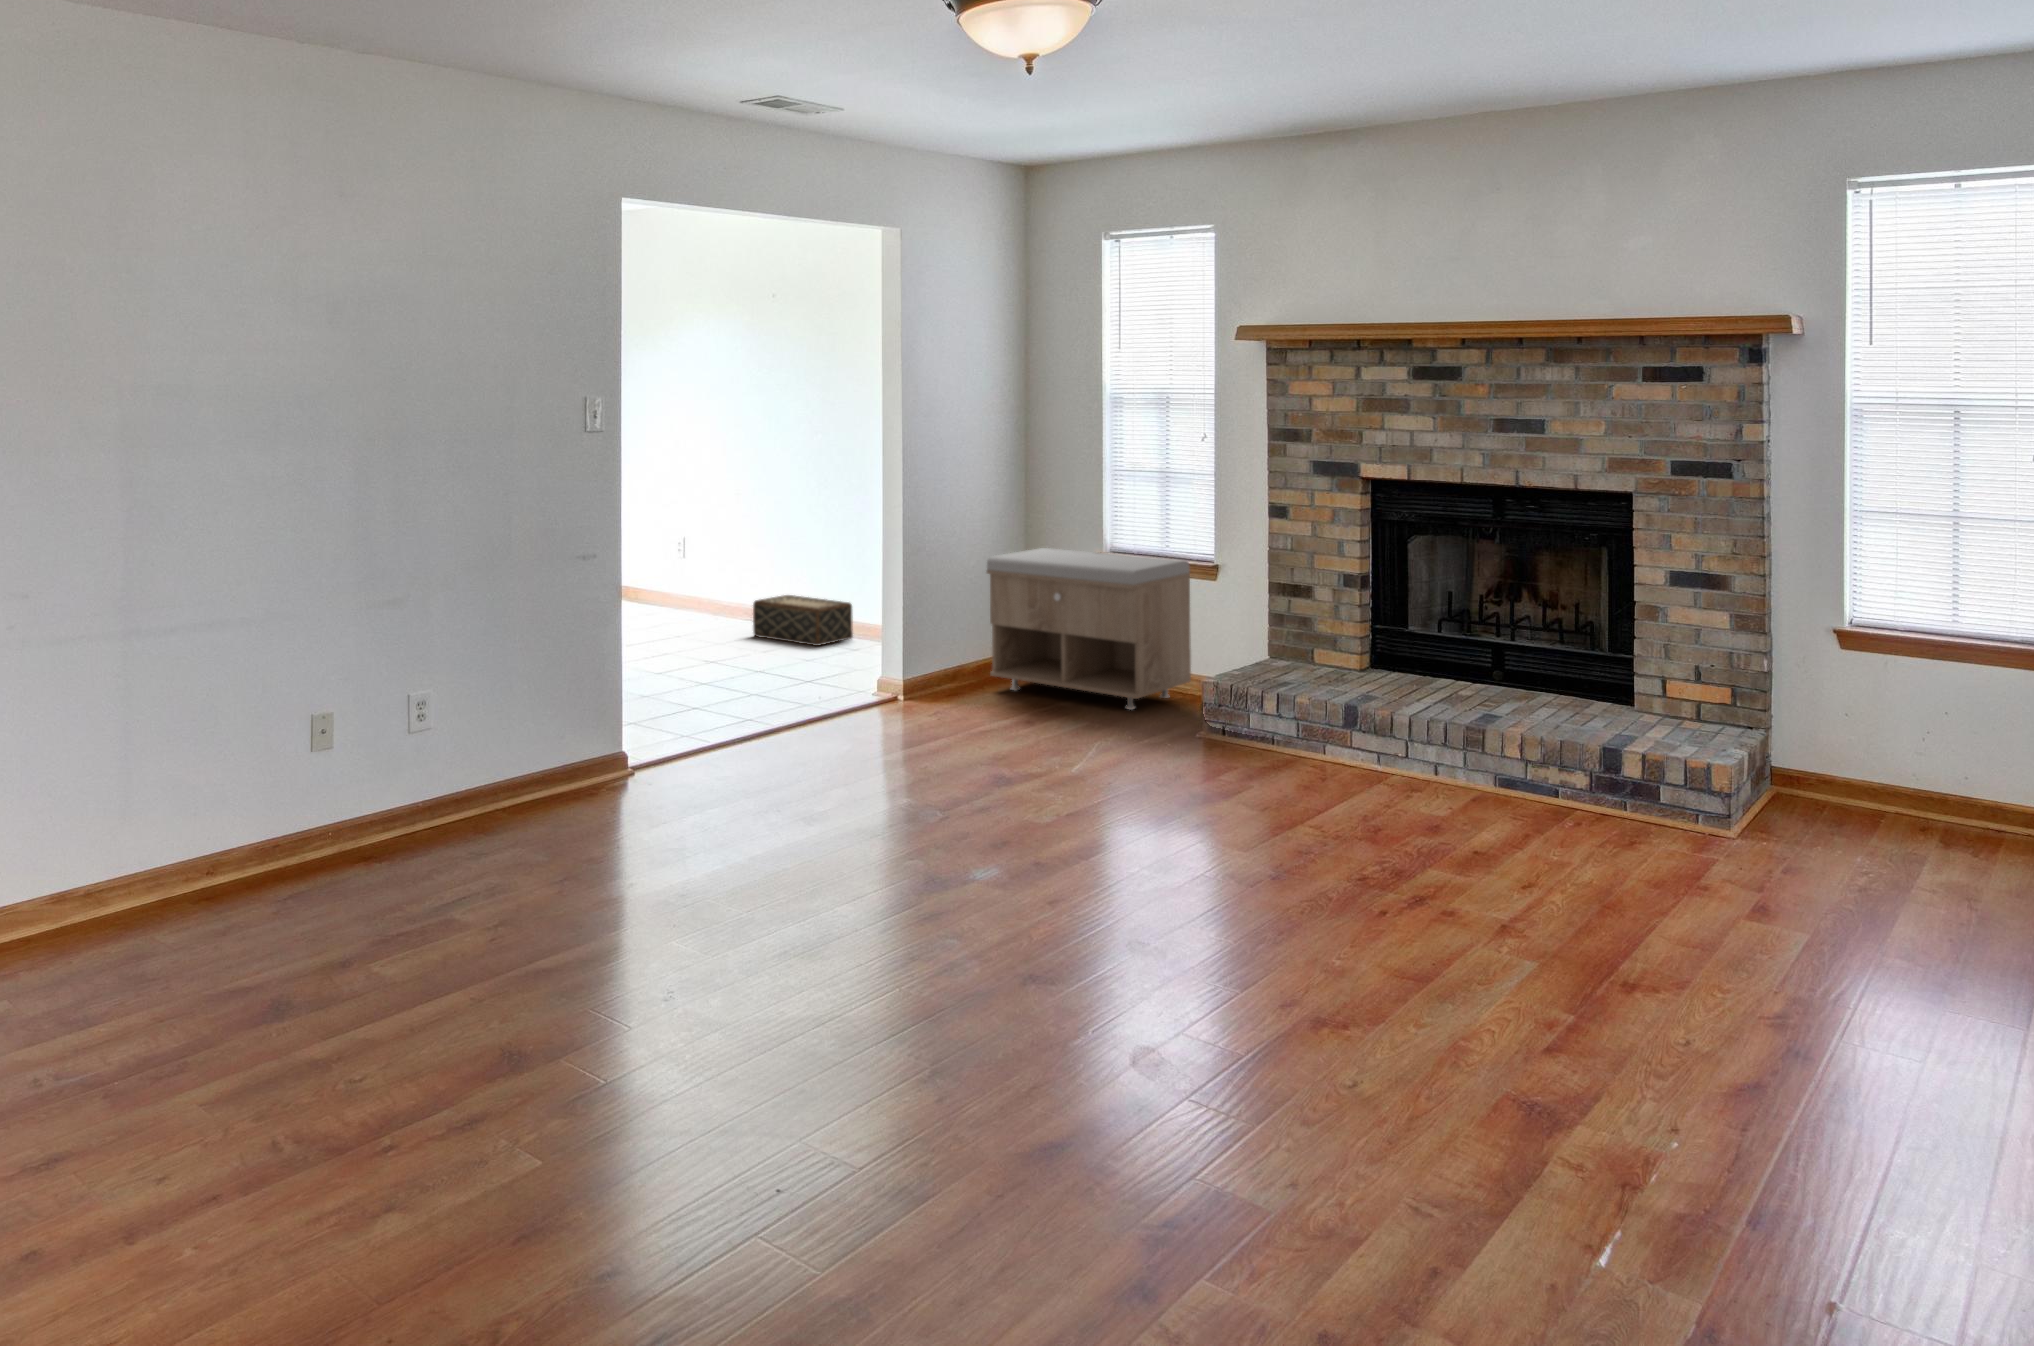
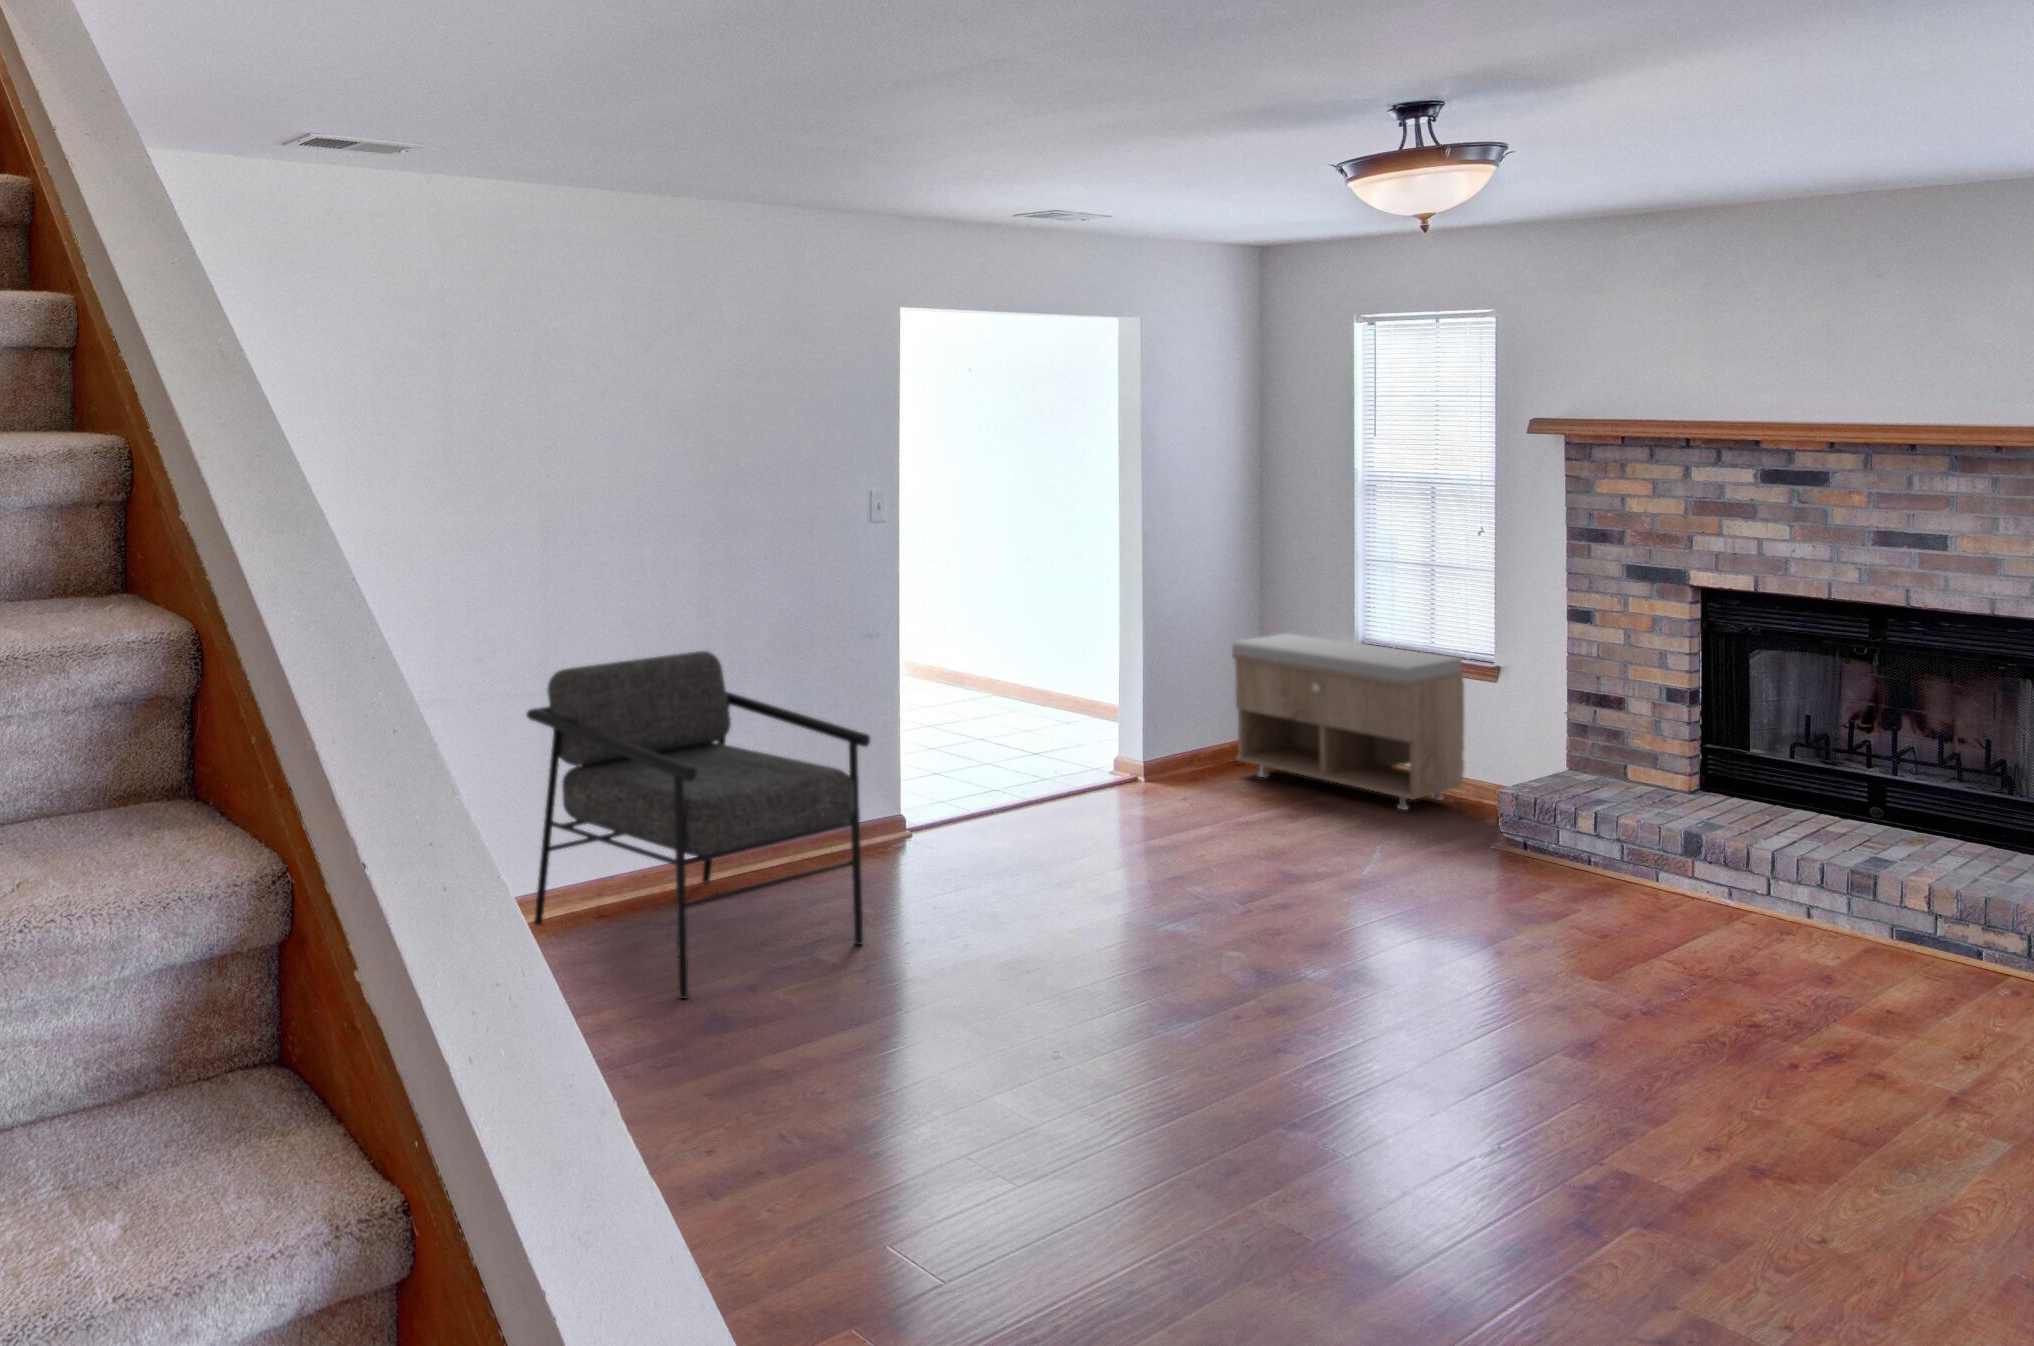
armchair: none [100,581,523,988] -> present [527,651,870,999]
woven basket: present [753,595,853,646] -> none [962,658,1065,712]

